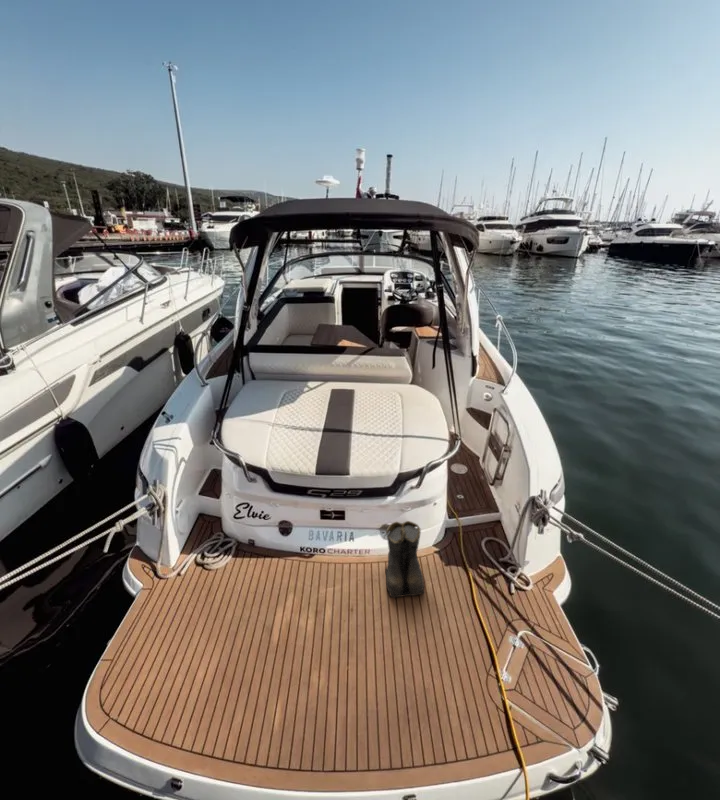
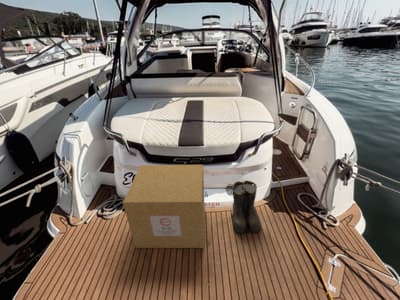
cardboard box: none [239,497,349,617] -> present [123,165,204,248]

